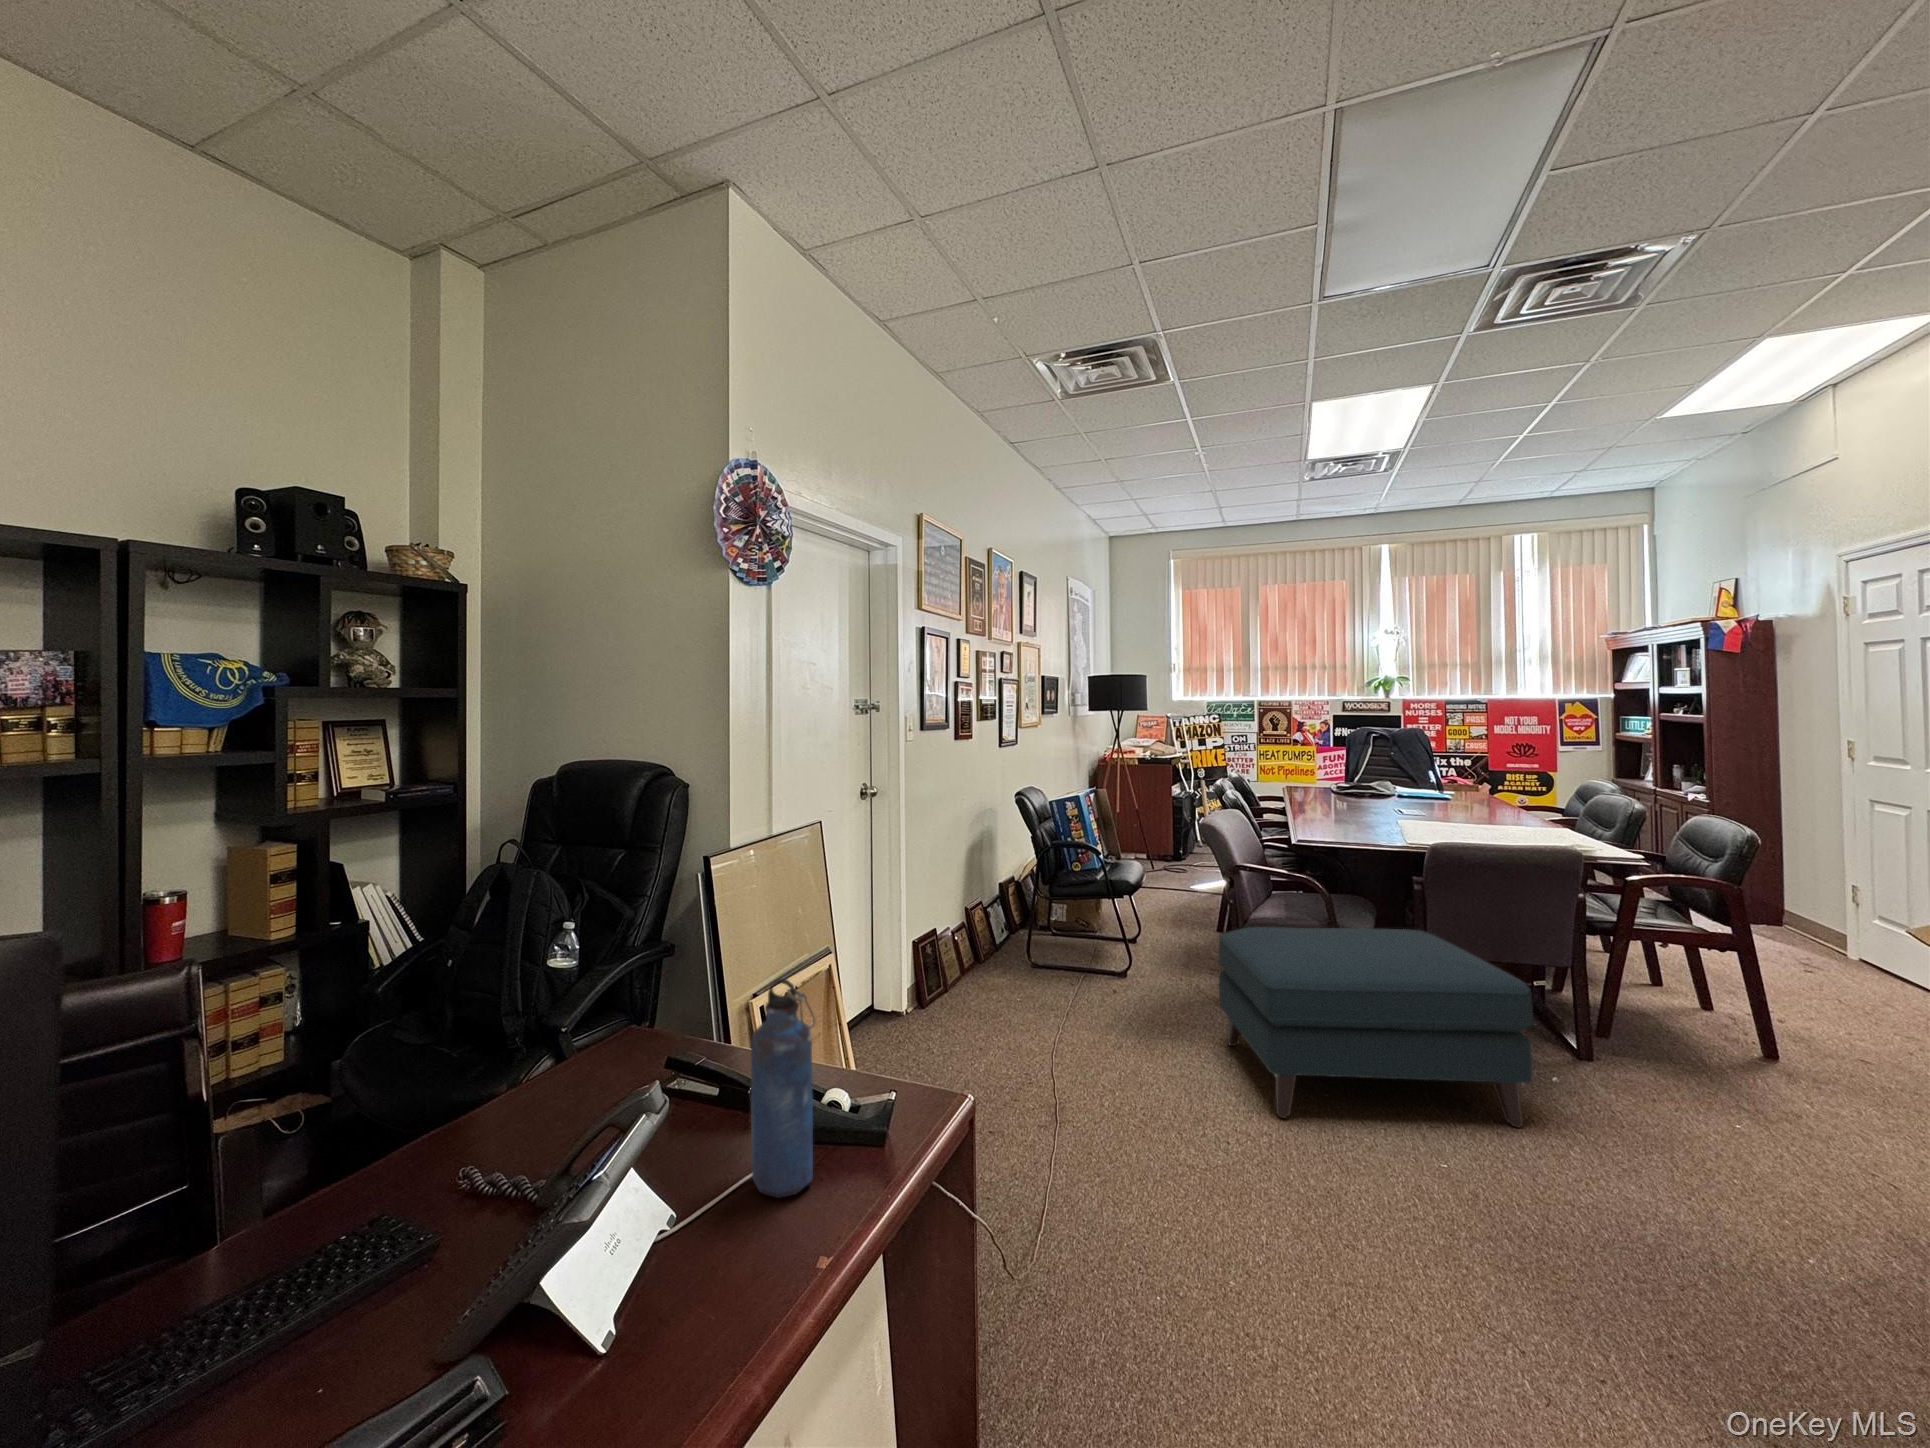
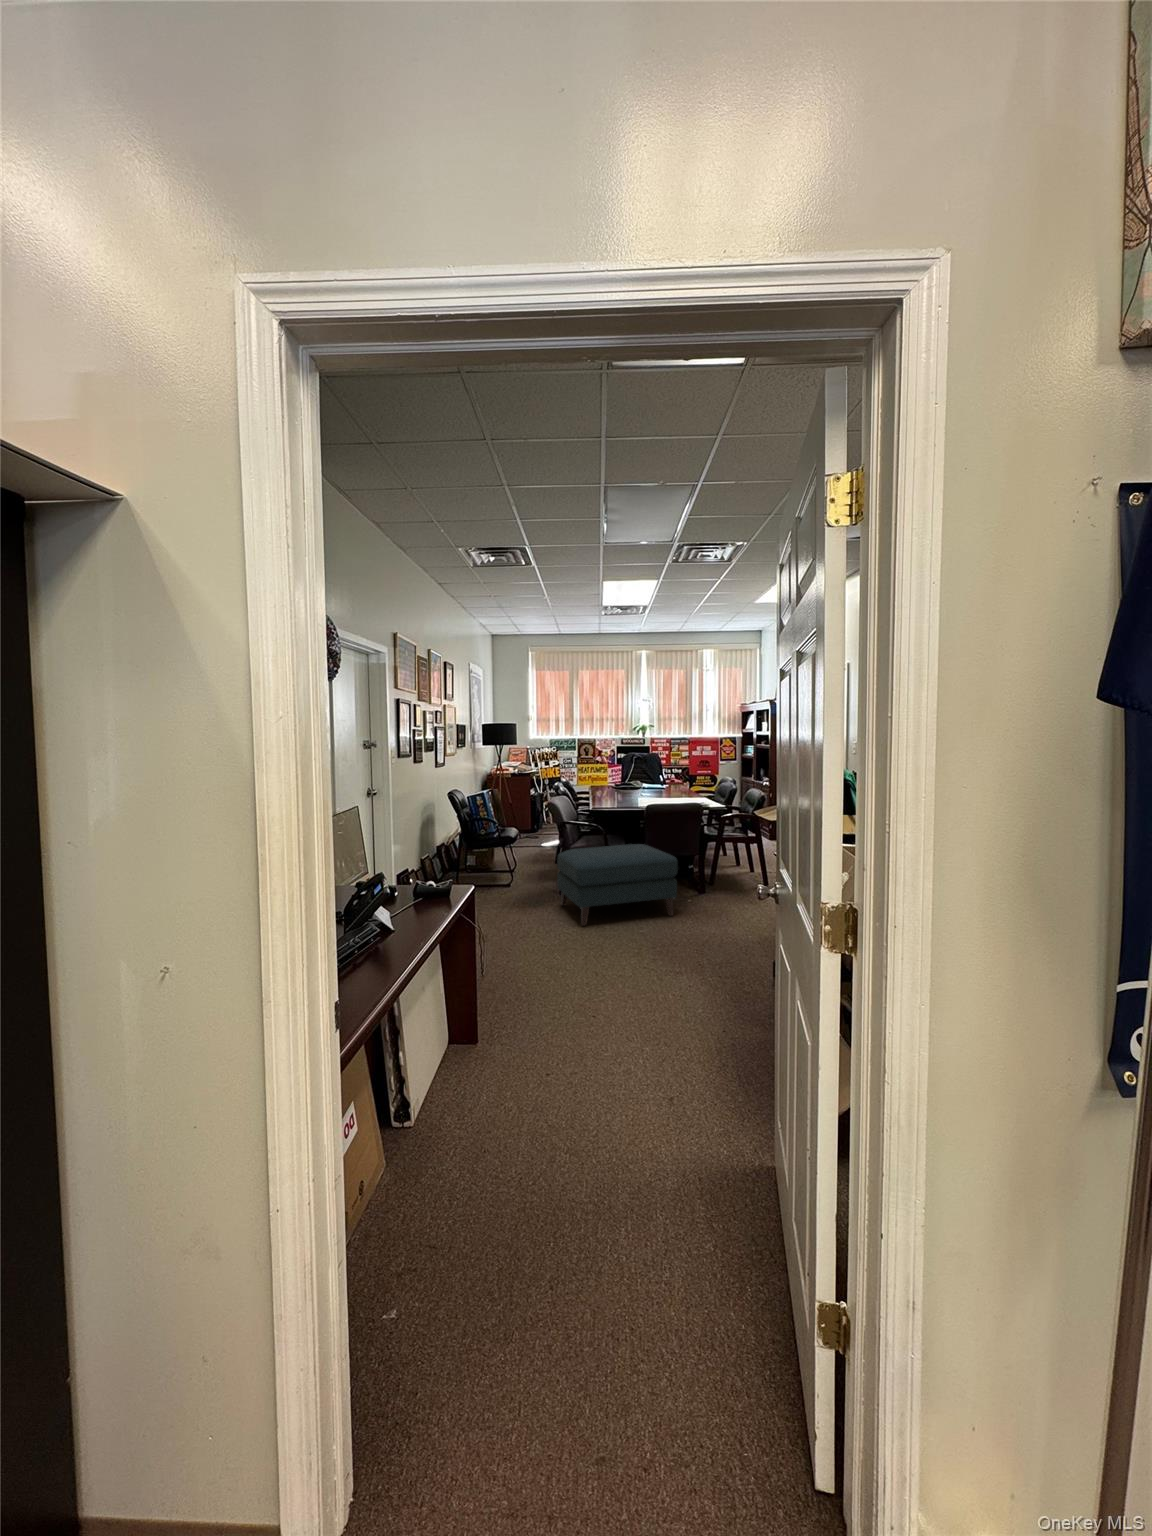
water bottle: present [751,979,816,1198] -> none [410,841,433,911]

